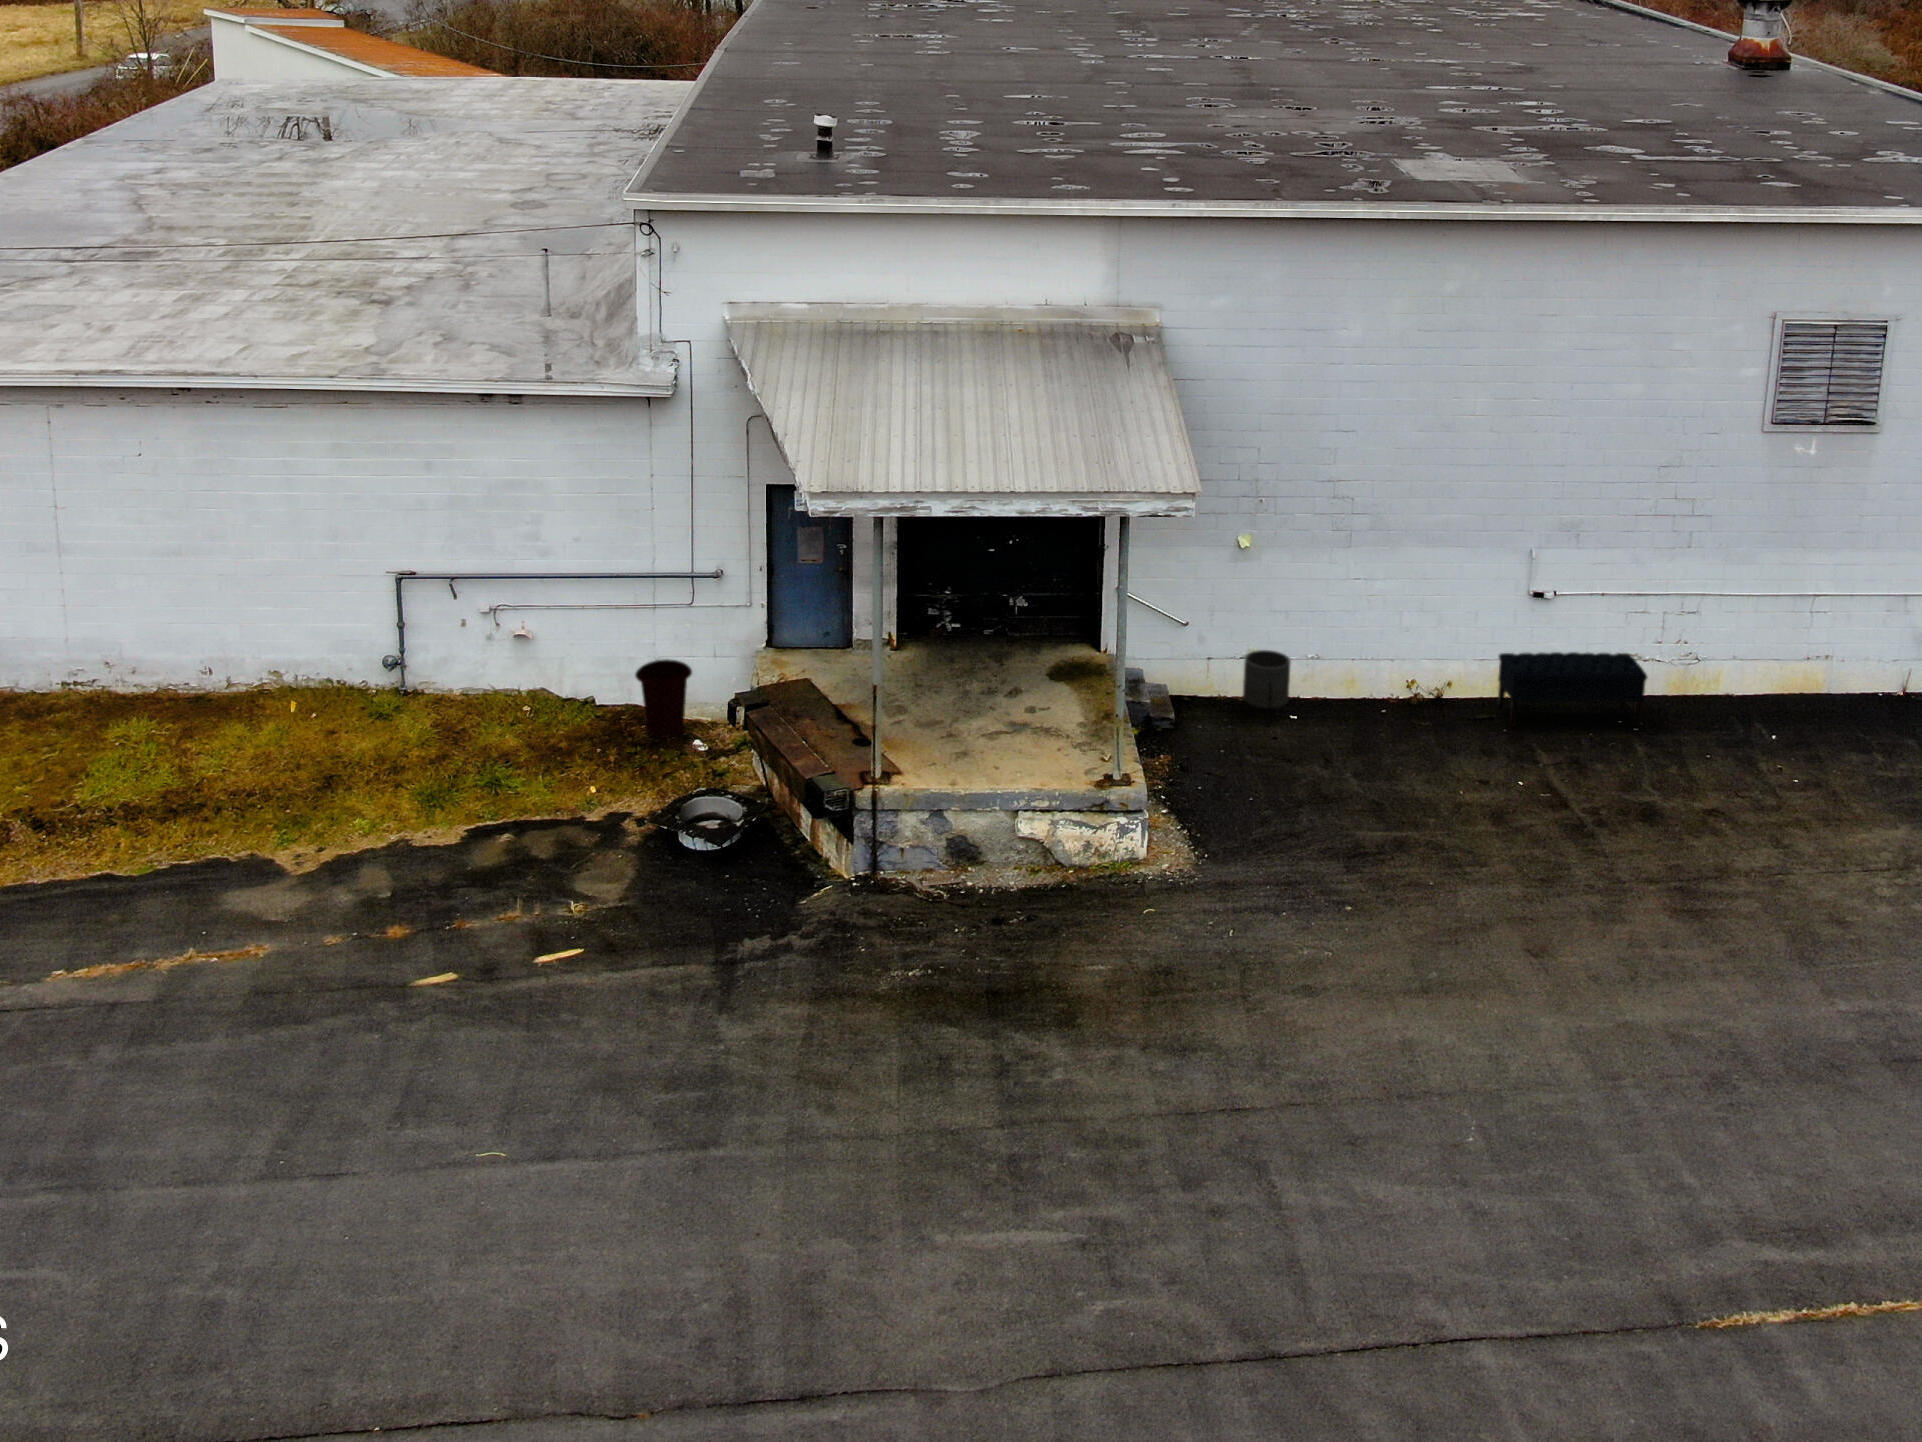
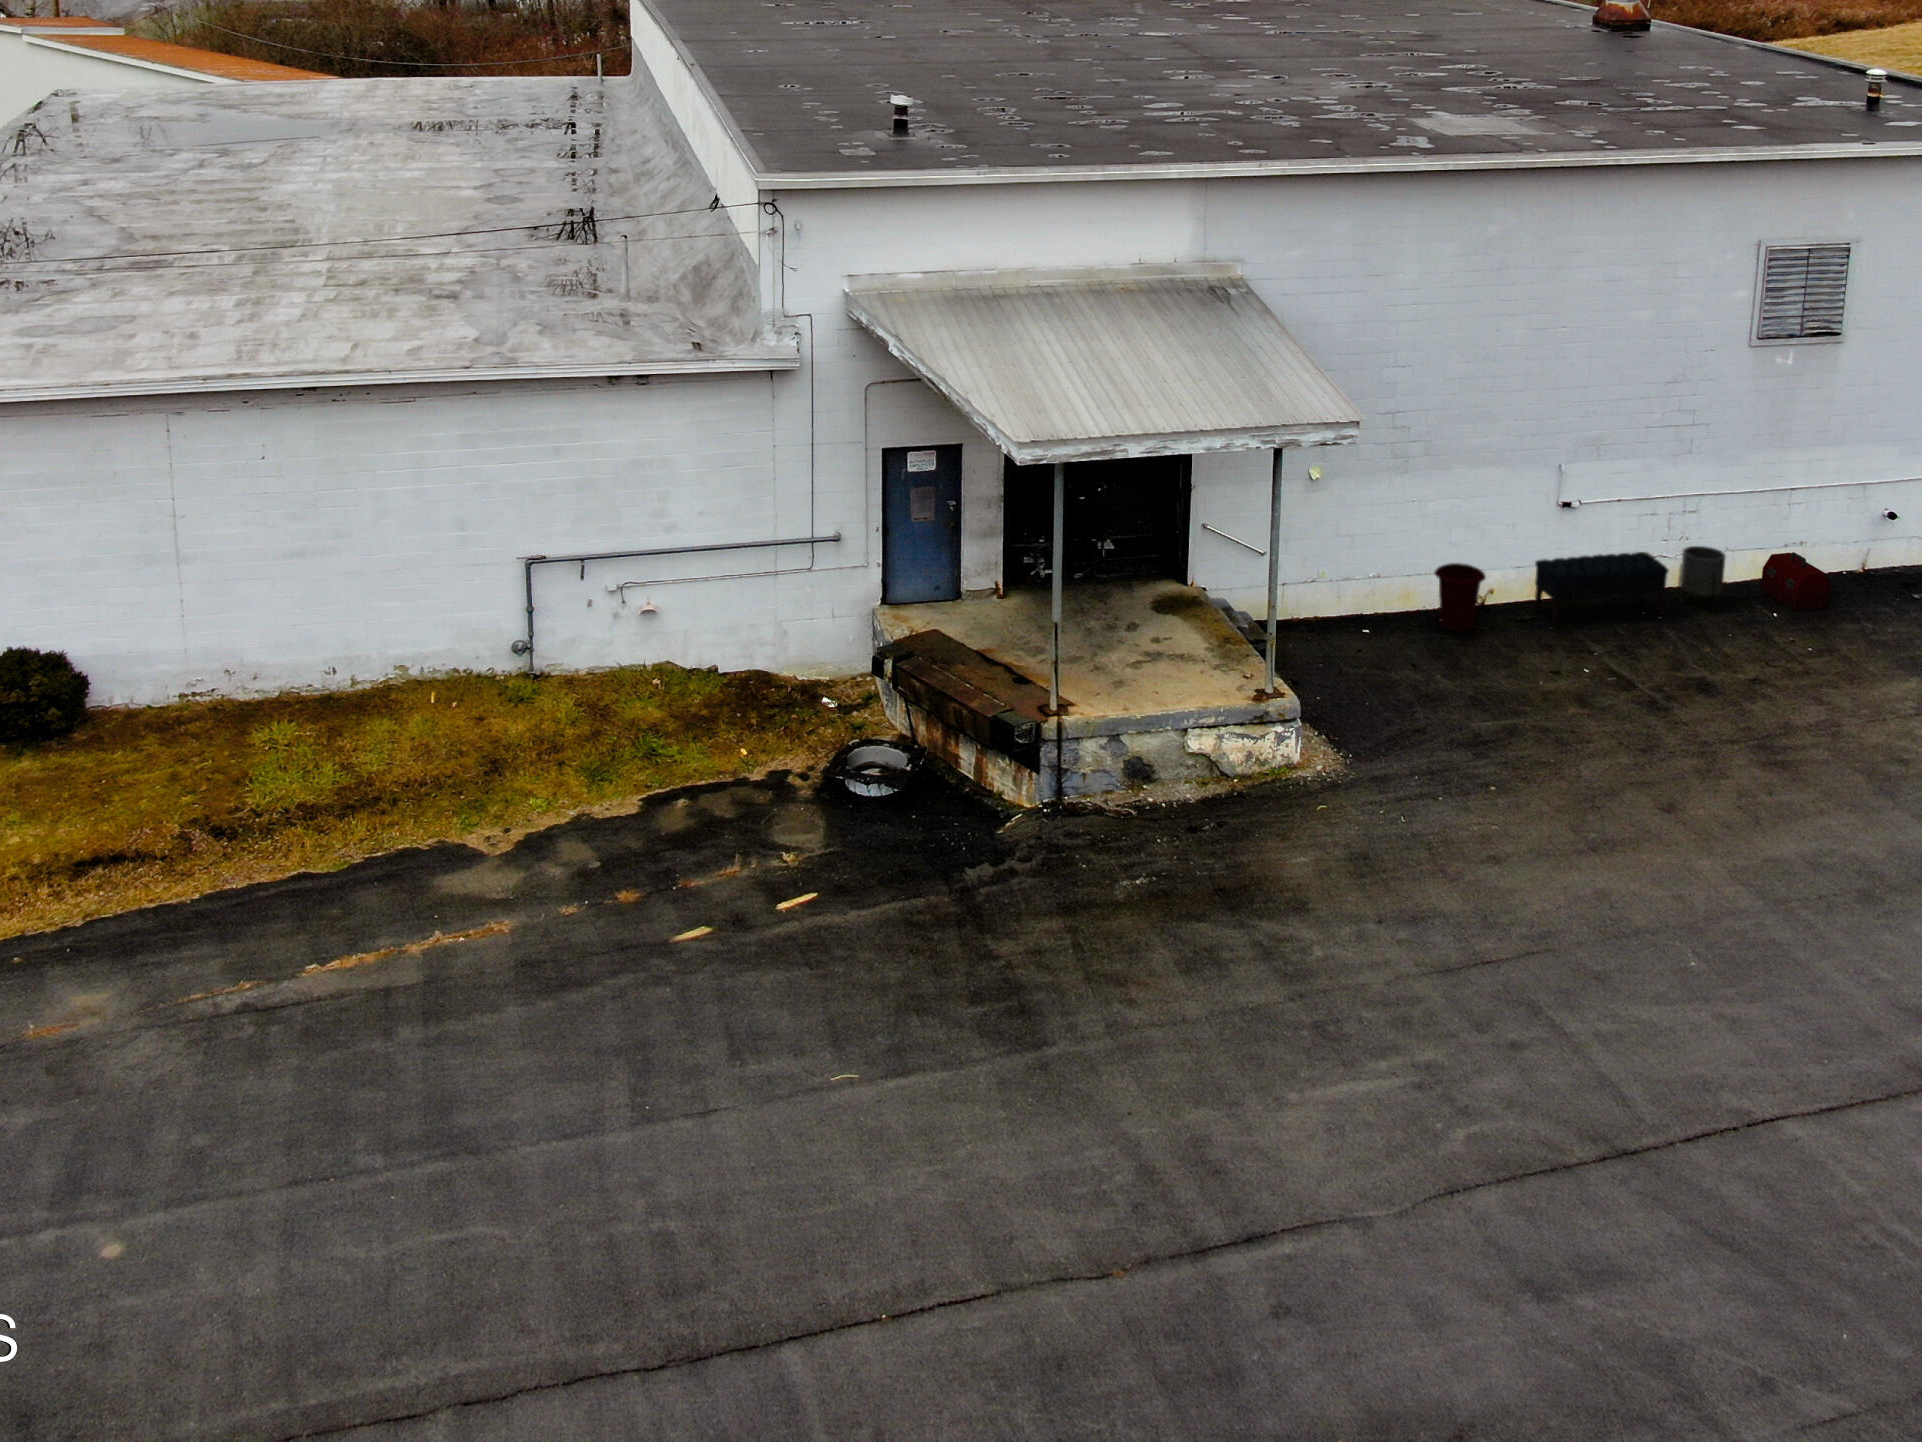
planter: present [1243,650,1291,709] -> present [1679,546,1726,597]
waste bin: present [635,659,692,738] -> present [1435,563,1486,632]
toolbox: none [1771,667,1846,734] -> present [1761,552,1831,611]

